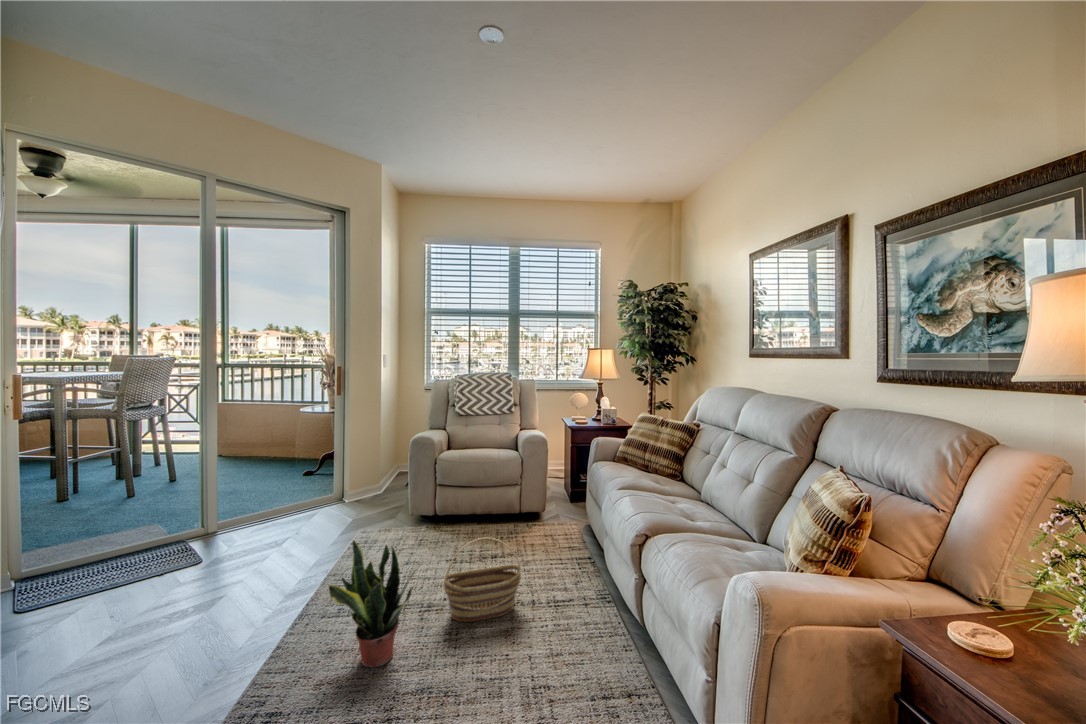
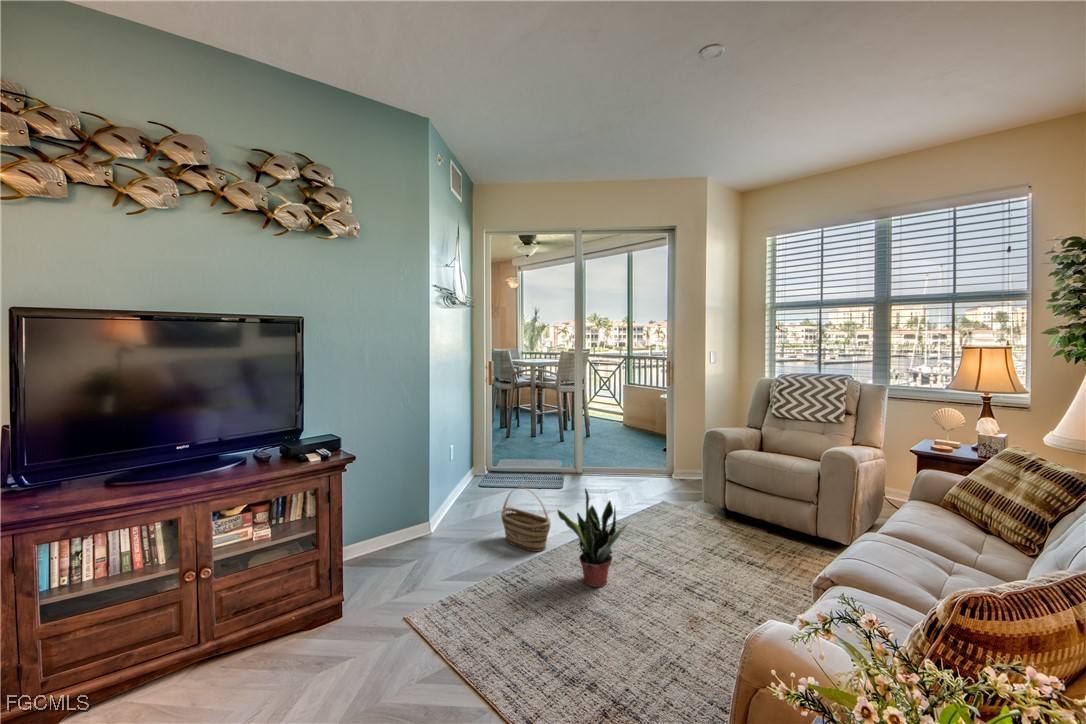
basket: present [444,538,521,622] -> present [501,488,550,552]

